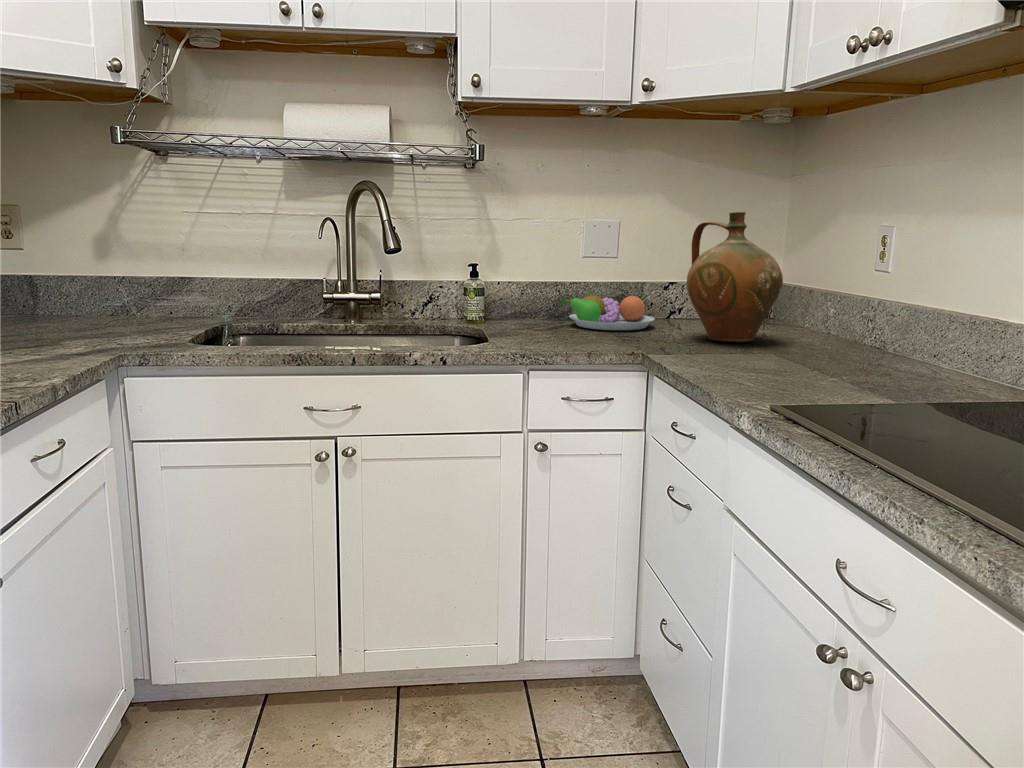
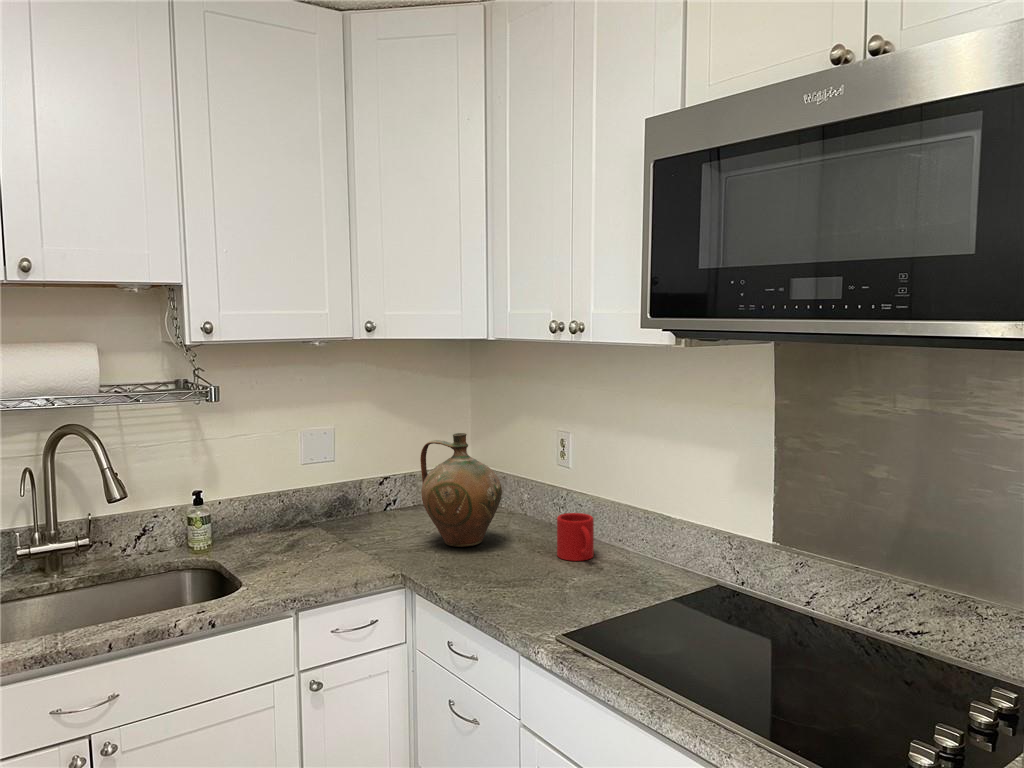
fruit bowl: present [561,290,655,330] -> none [296,502,386,545]
mug: none [836,309,890,364] -> present [557,513,594,561]

